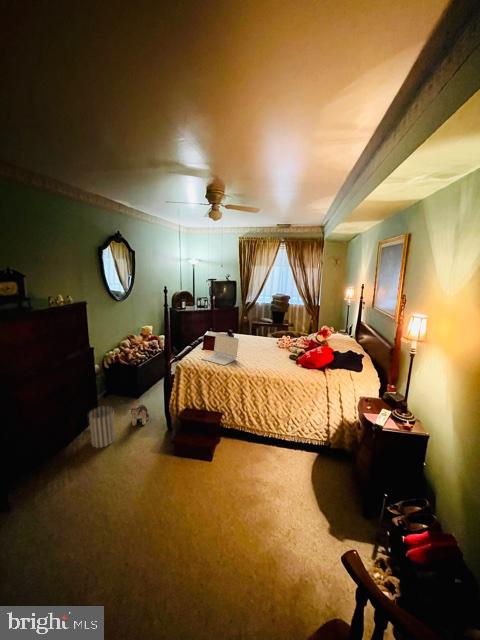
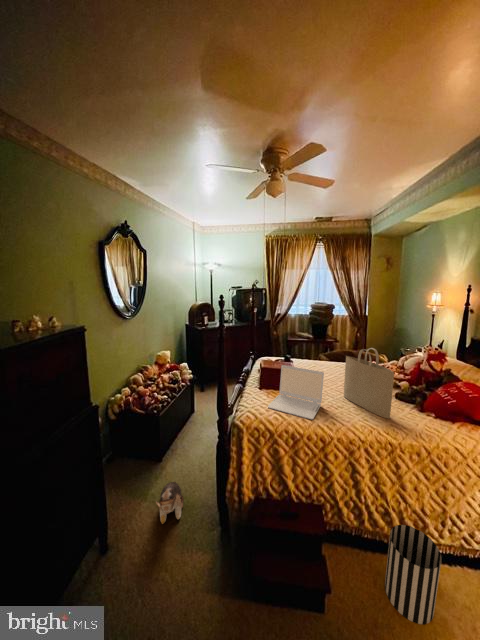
tote bag: none [256,324,275,367] -> present [344,348,394,419]
wastebasket: present [89,406,115,448] -> present [385,525,442,624]

